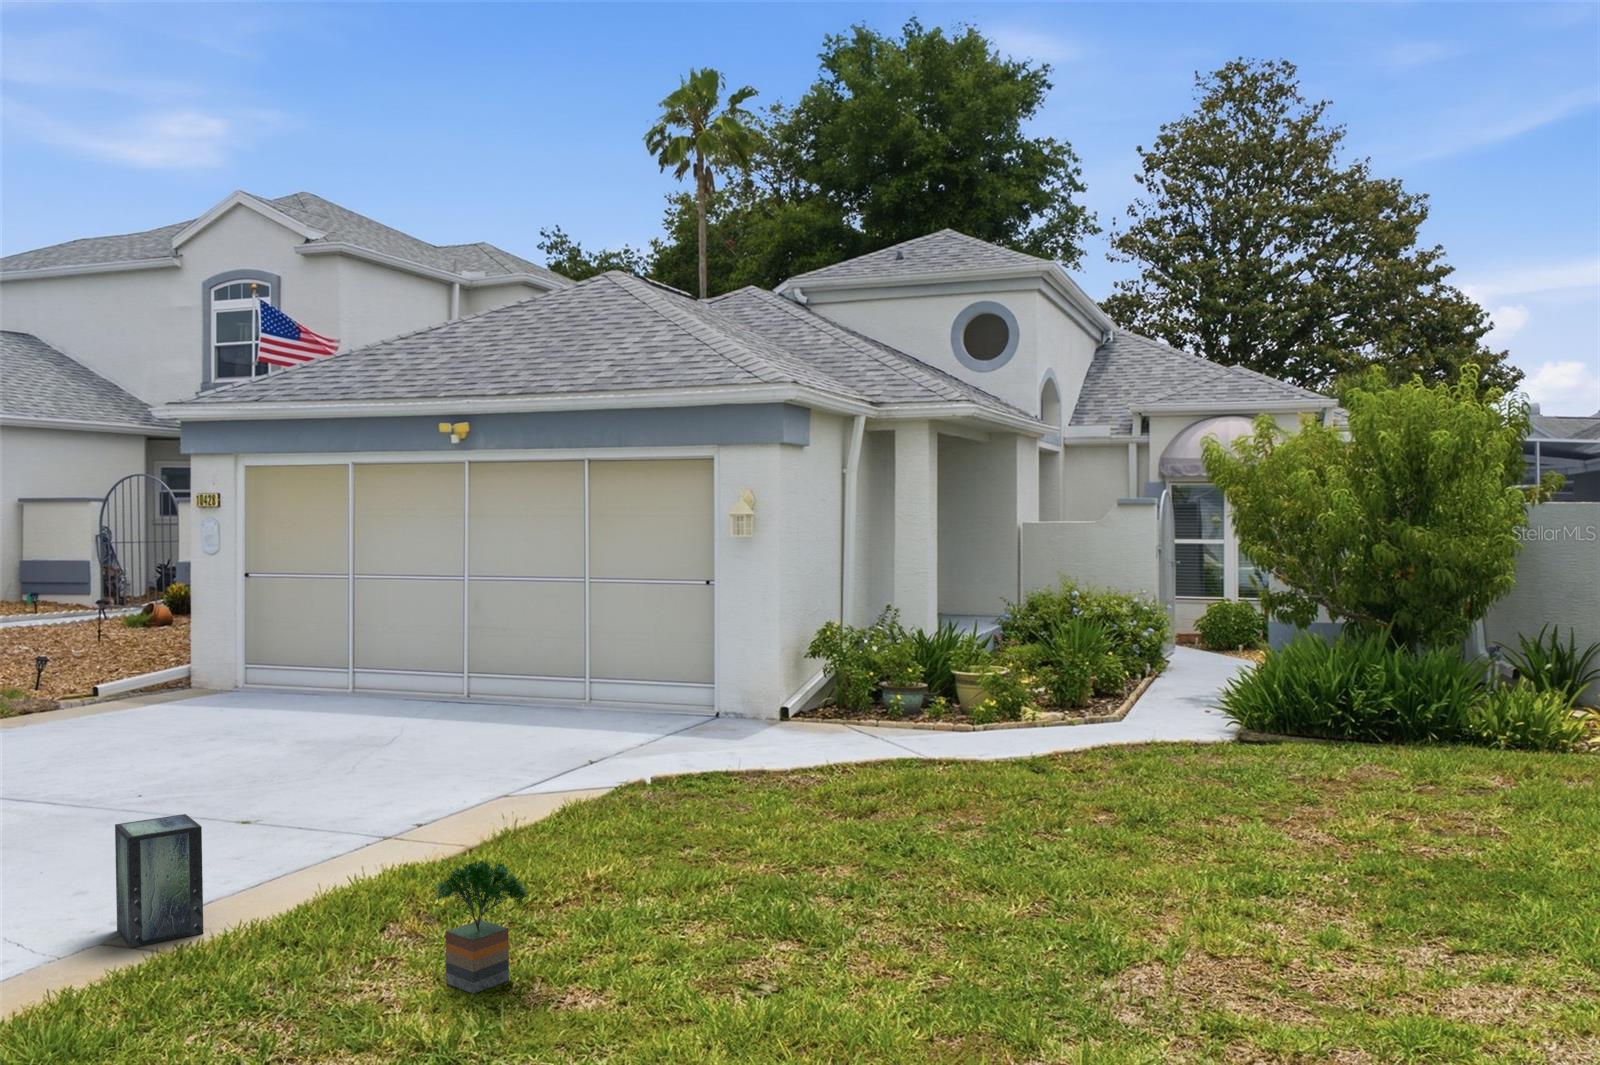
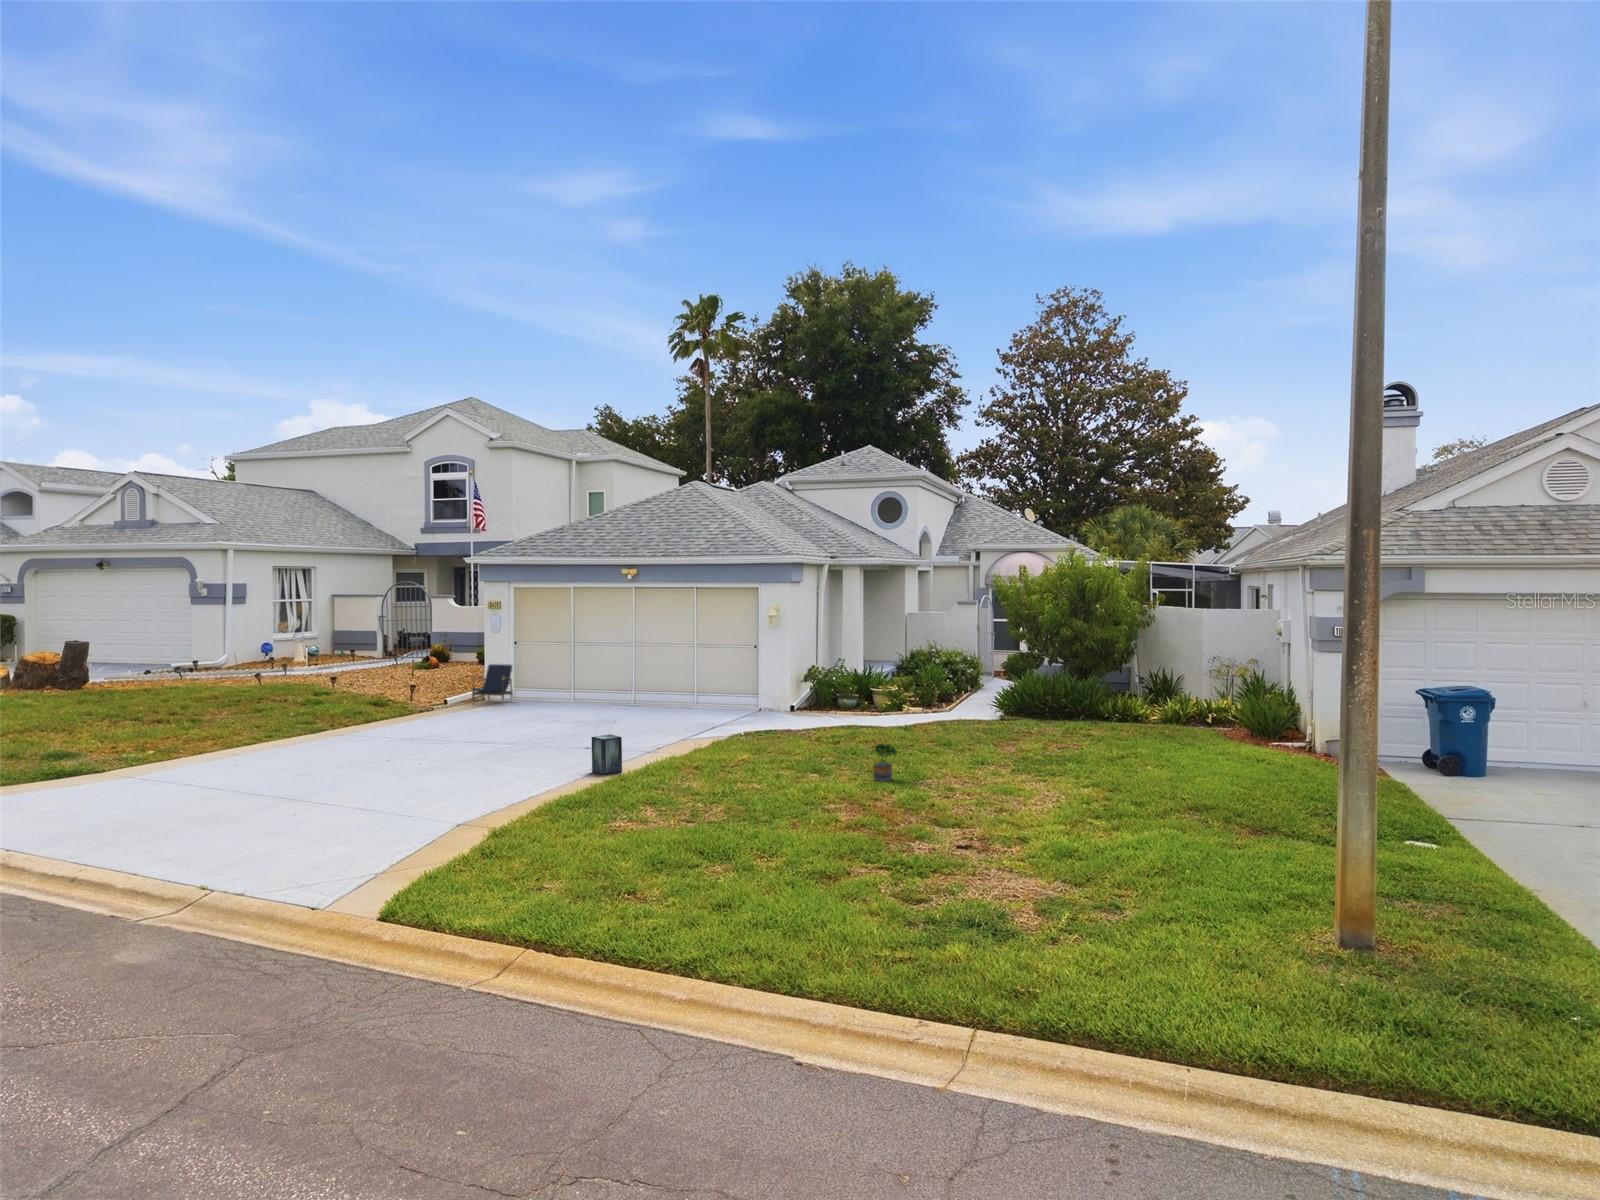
lounge chair: none [147,613,240,695] -> present [472,664,513,704]
potted tree: present [434,861,528,994] -> present [870,744,897,782]

